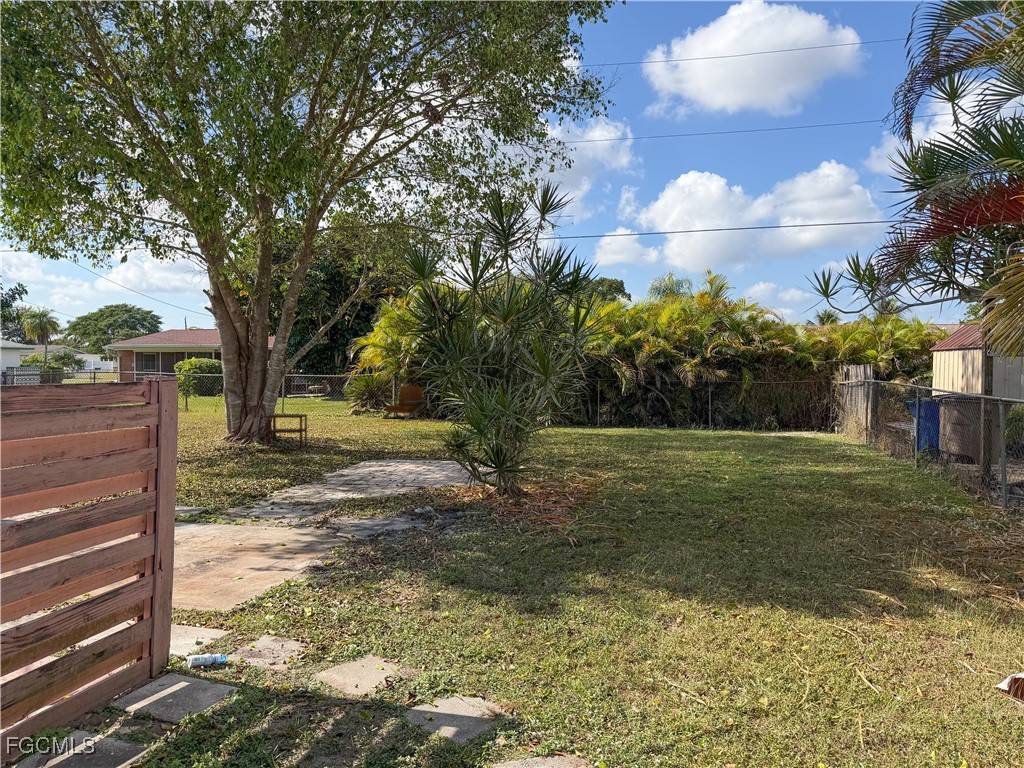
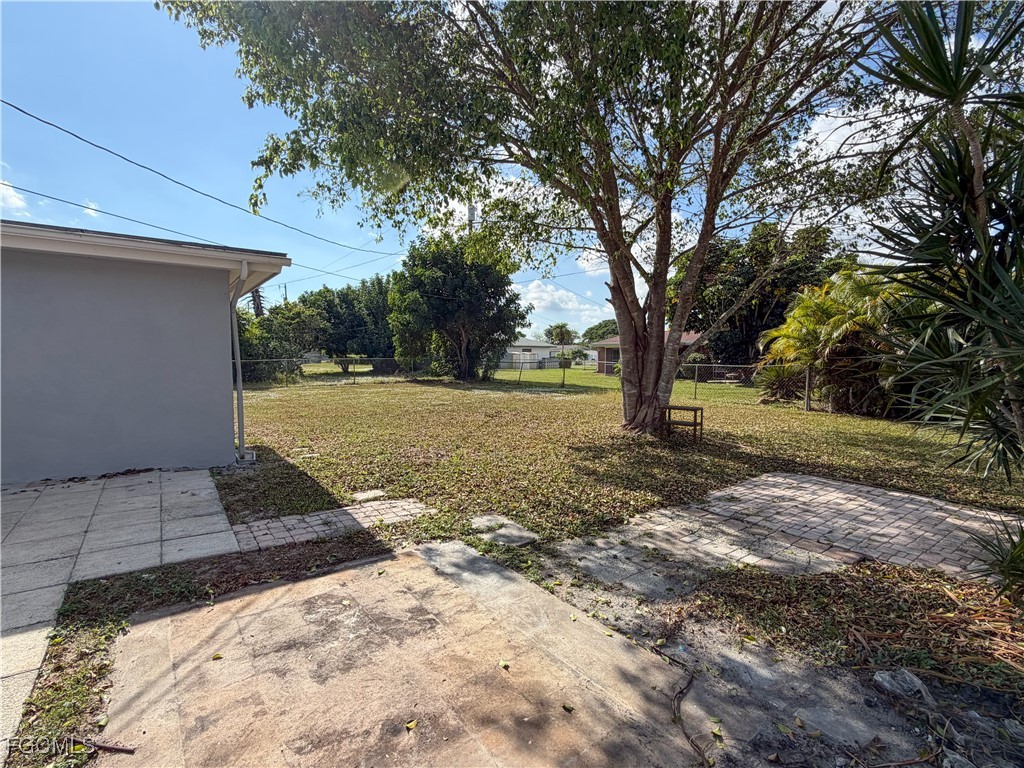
lounge chair: present [382,386,428,420] -> none [793,378,850,415]

